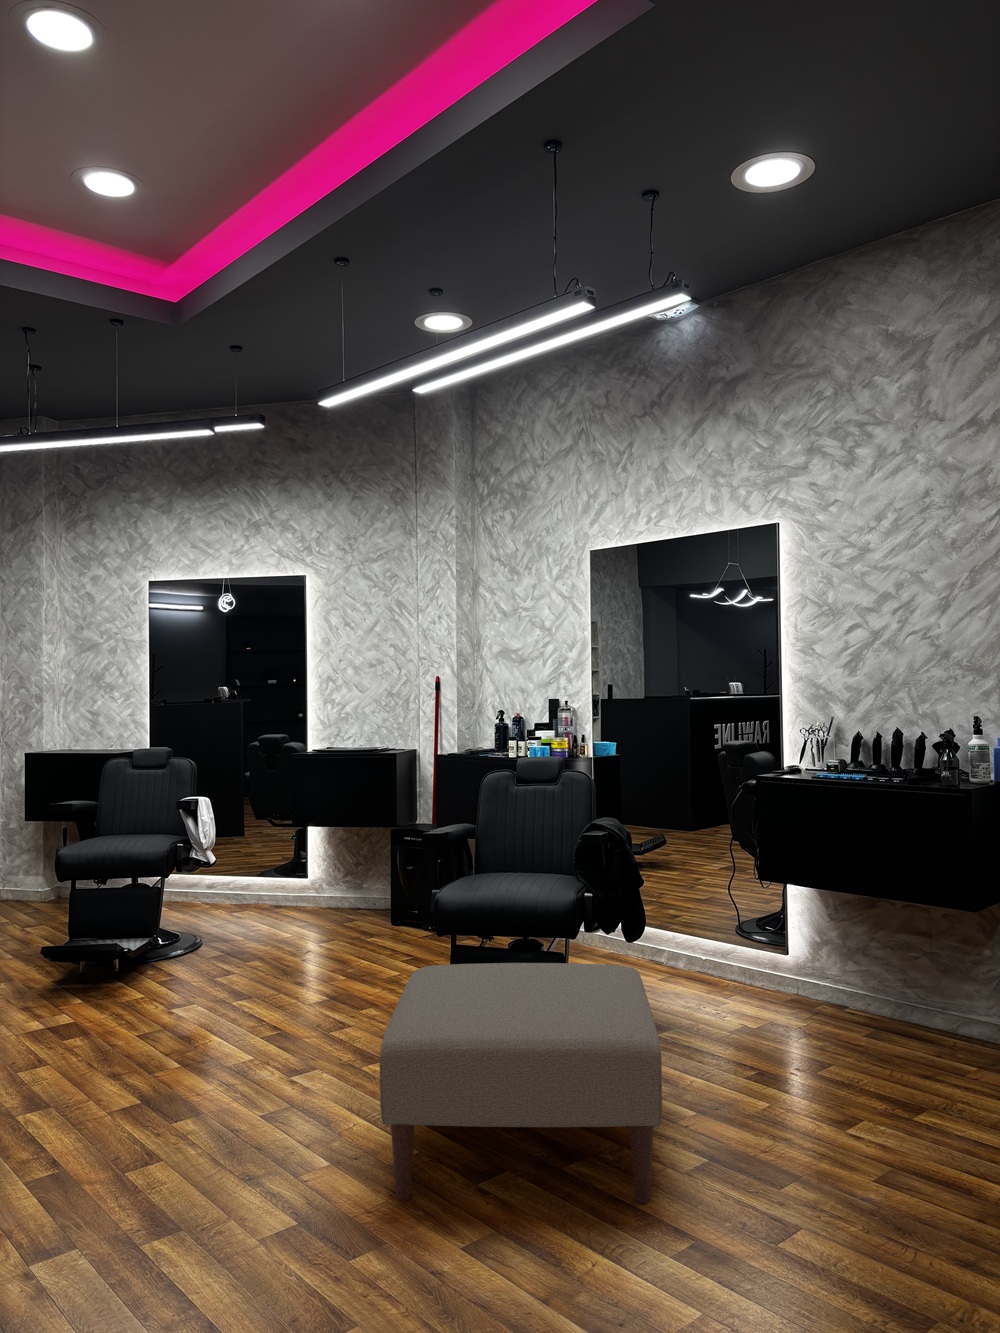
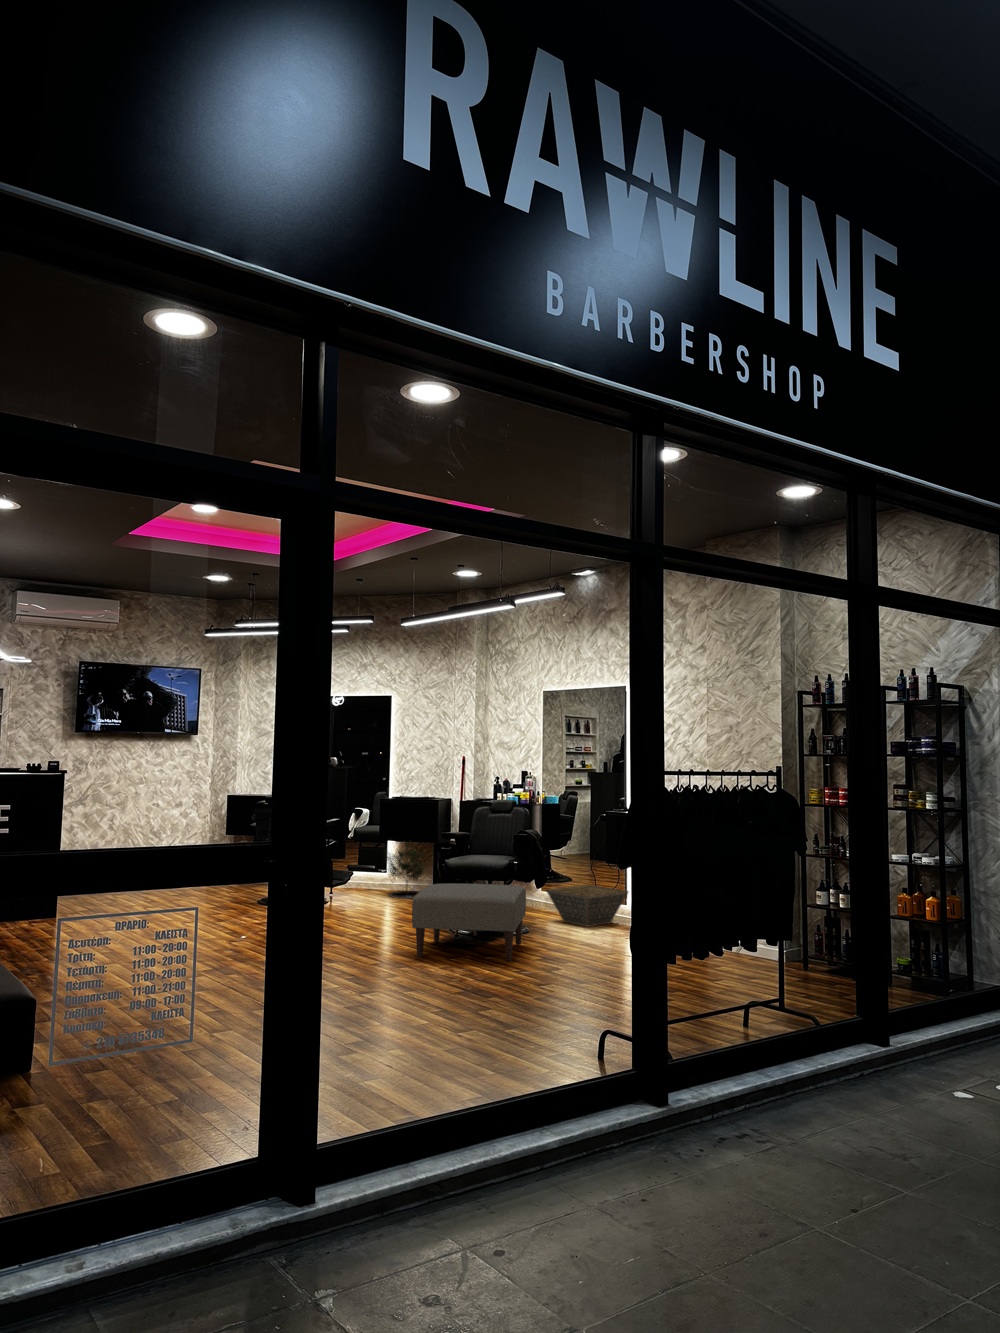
potted tree: none [298,805,380,932] -> present [386,840,424,899]
basket: none [629,910,794,1009] -> present [546,885,628,927]

